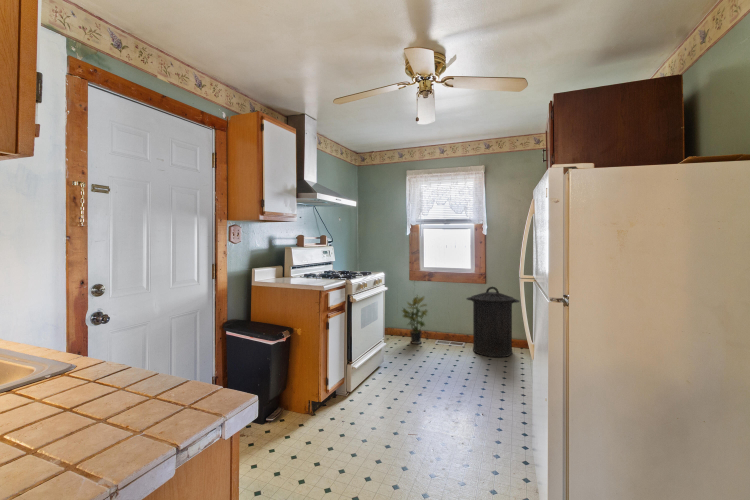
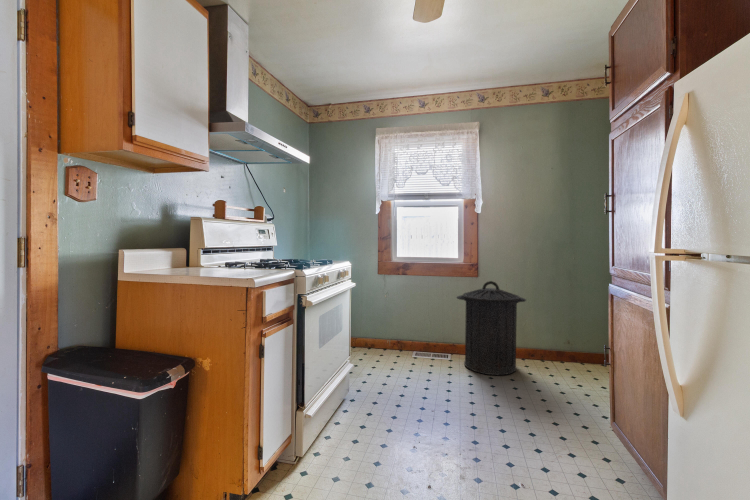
potted plant: present [403,295,427,344] -> none [369,293,404,359]

